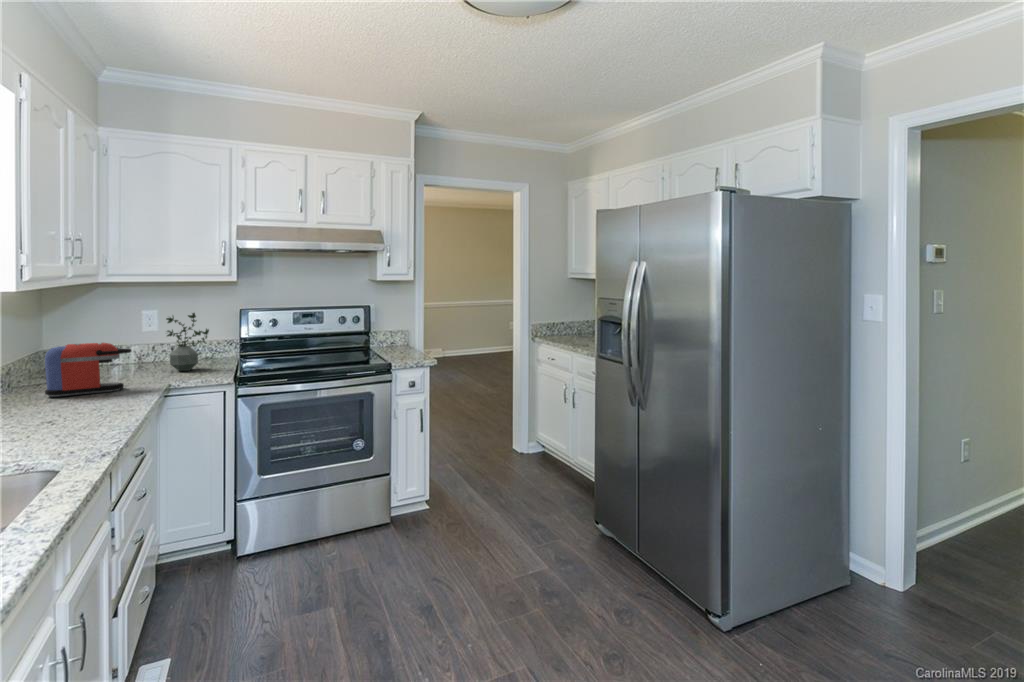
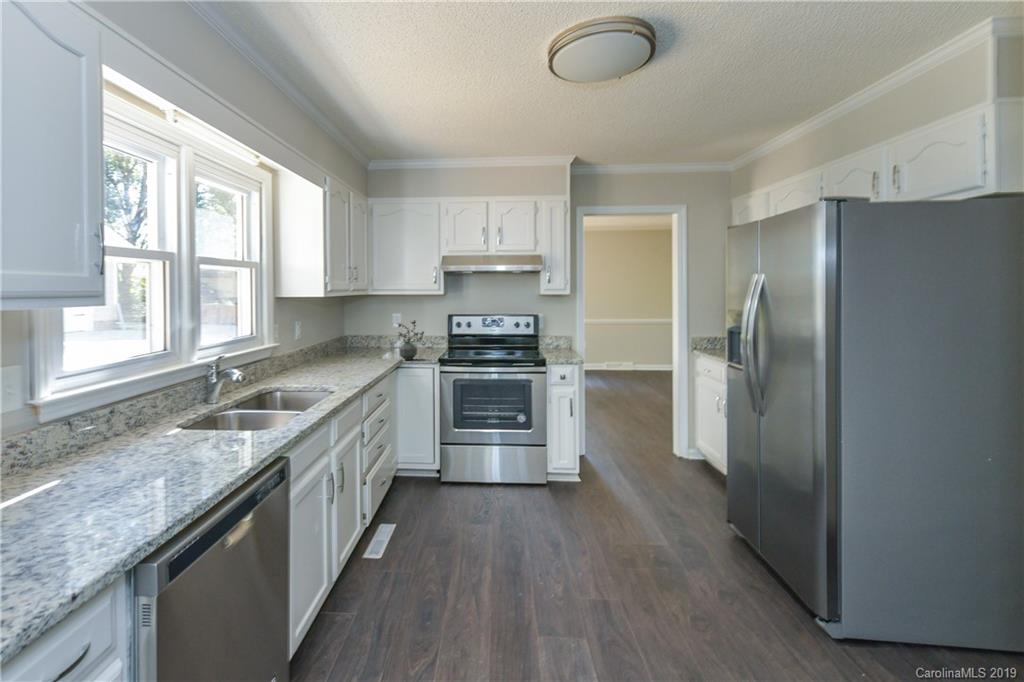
coffee maker: present [45,343,132,397] -> none [325,339,372,372]

